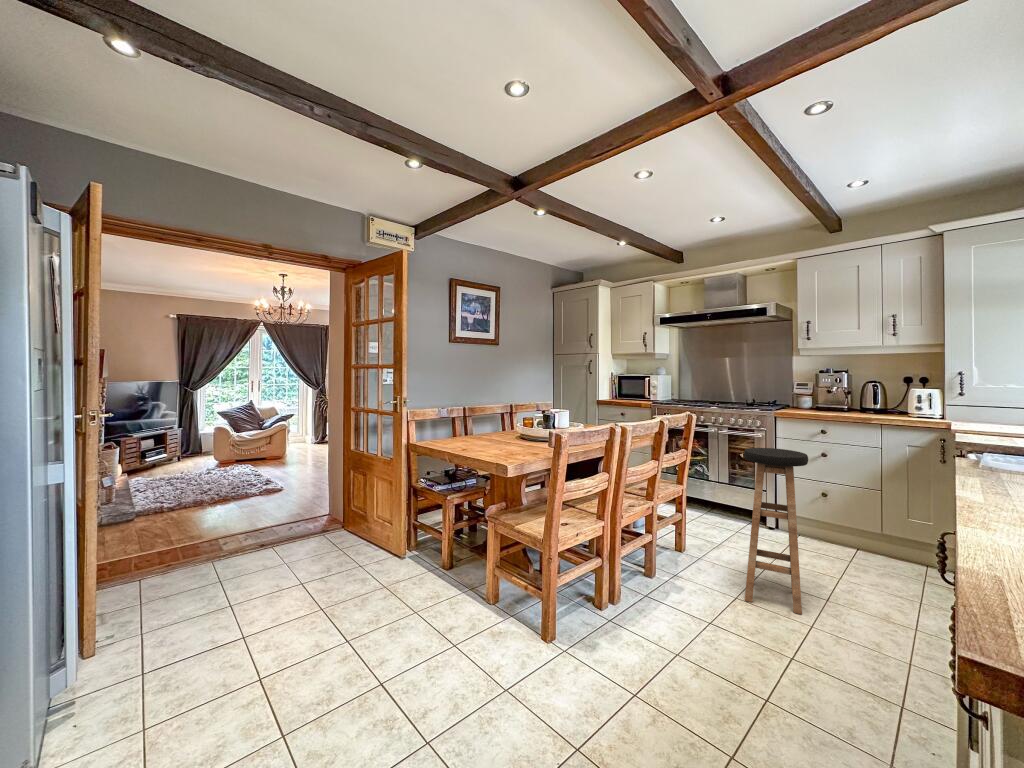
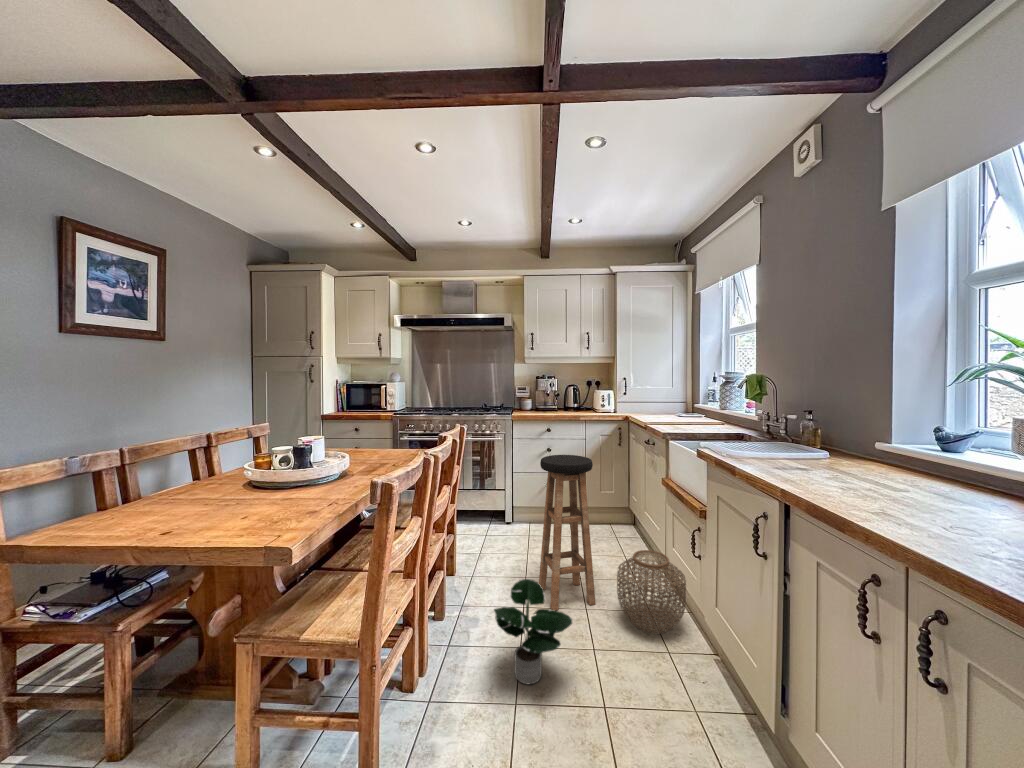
potted plant: none [644,546,717,632] -> present [494,579,572,684]
woven basket: none [814,566,914,667] -> present [617,550,686,634]

